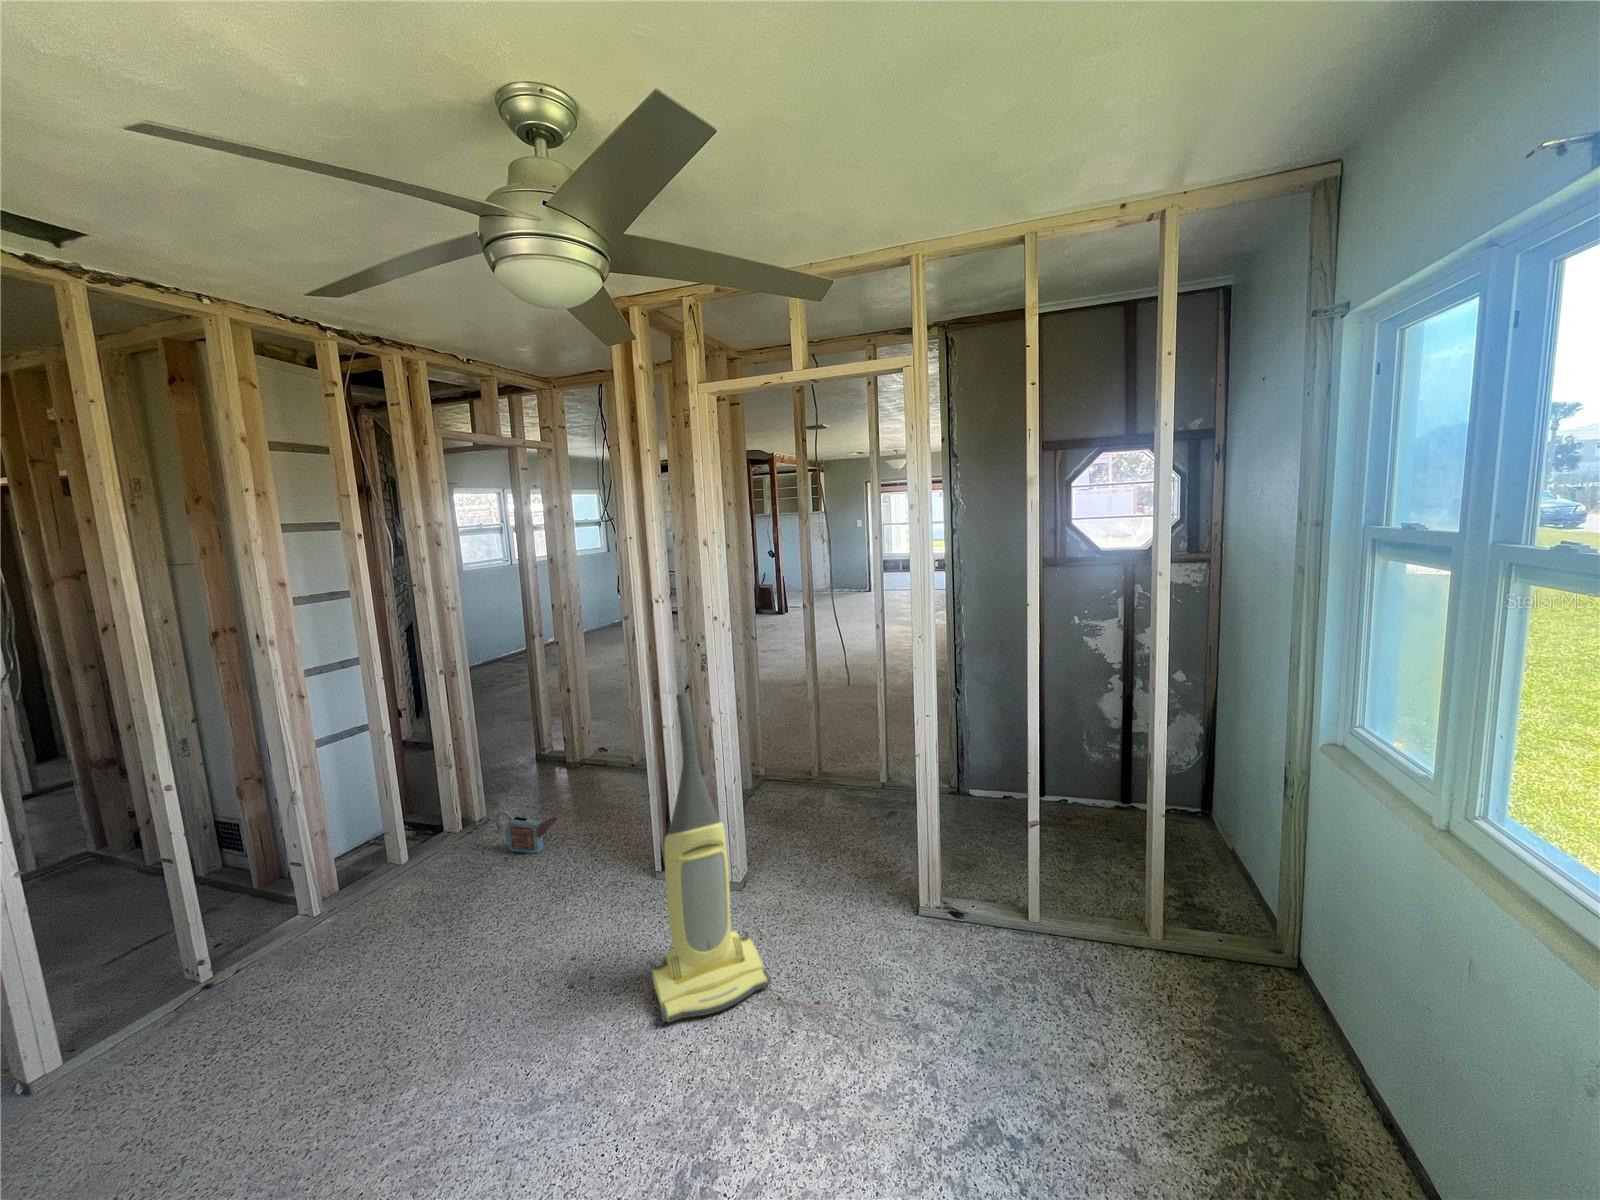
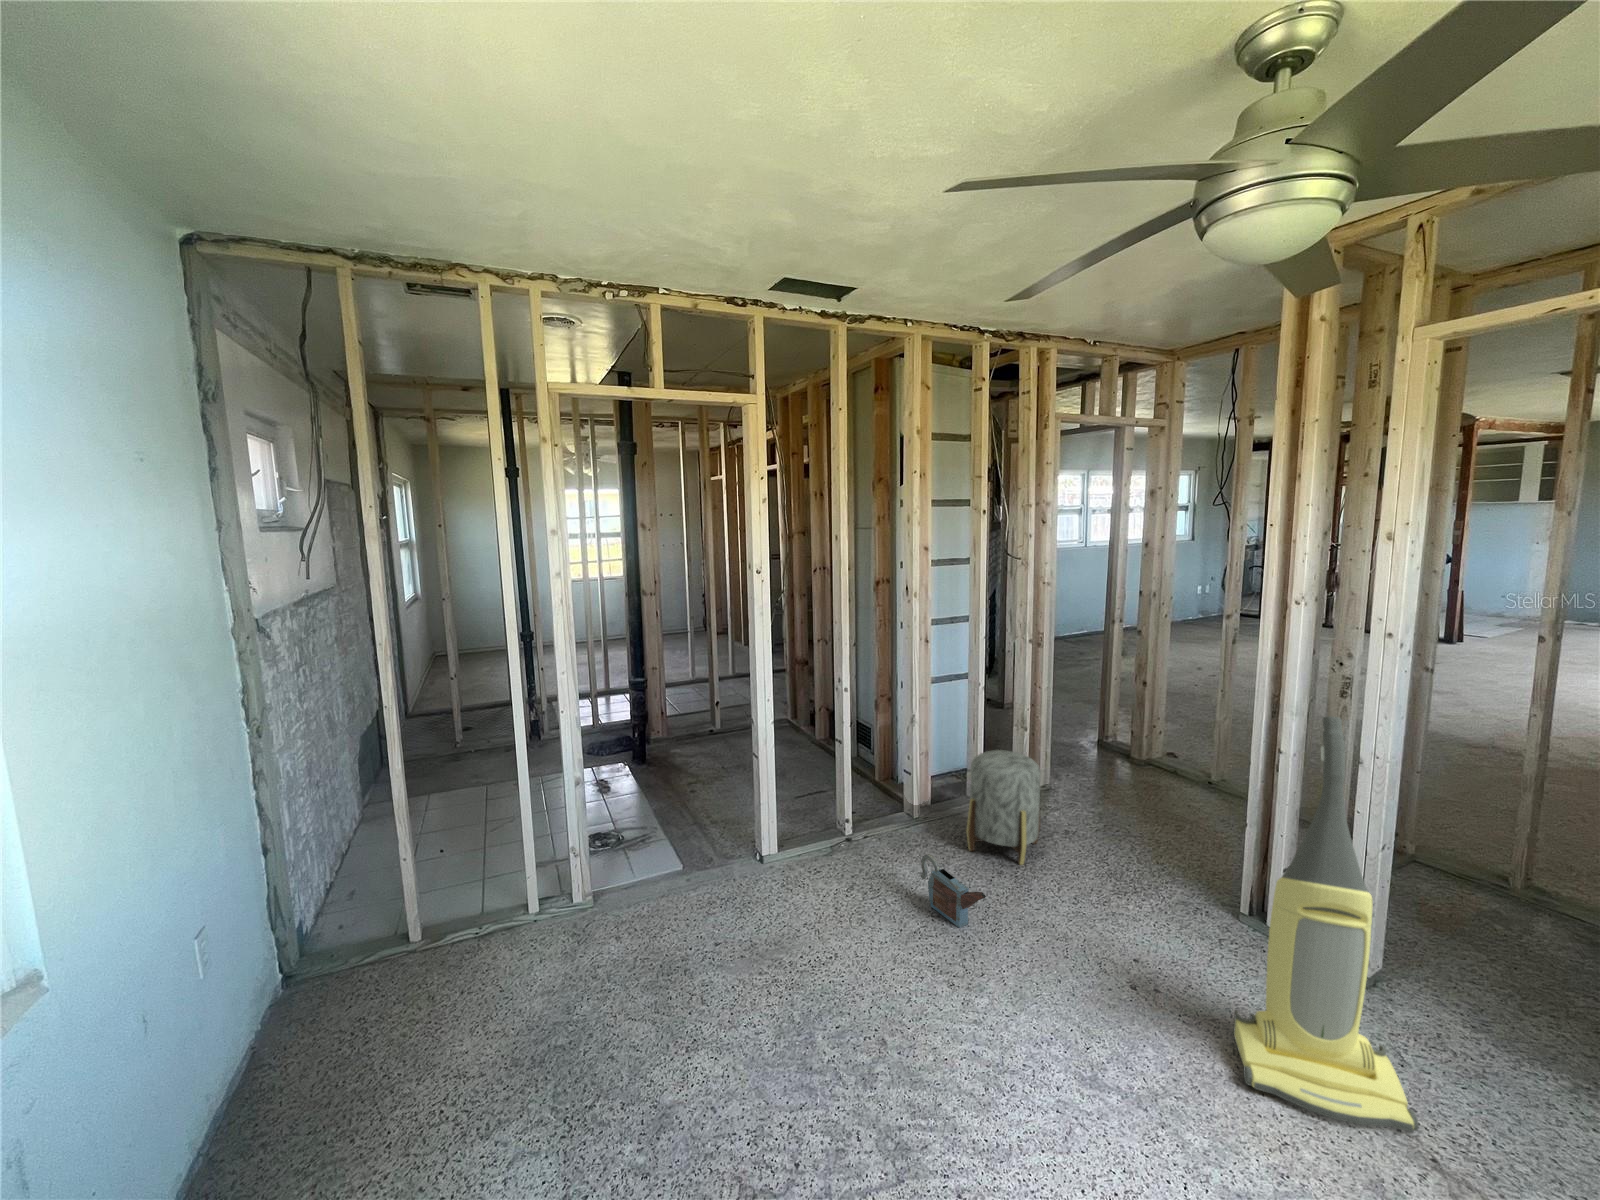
stool: none [380,797,475,927] -> present [966,750,1041,865]
watering can: present [495,811,557,854] -> present [921,854,986,928]

